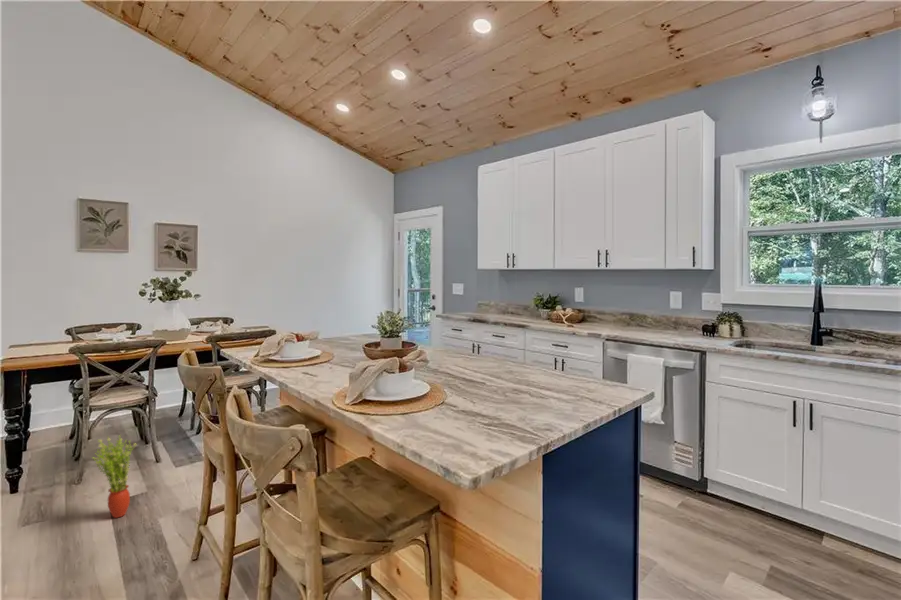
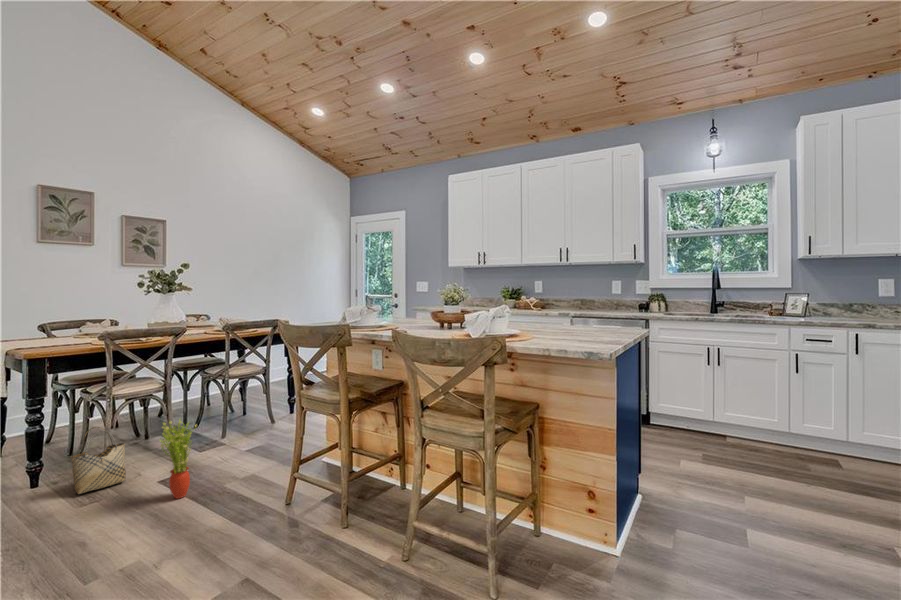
woven basket: none [37,434,94,500] -> present [71,427,126,494]

